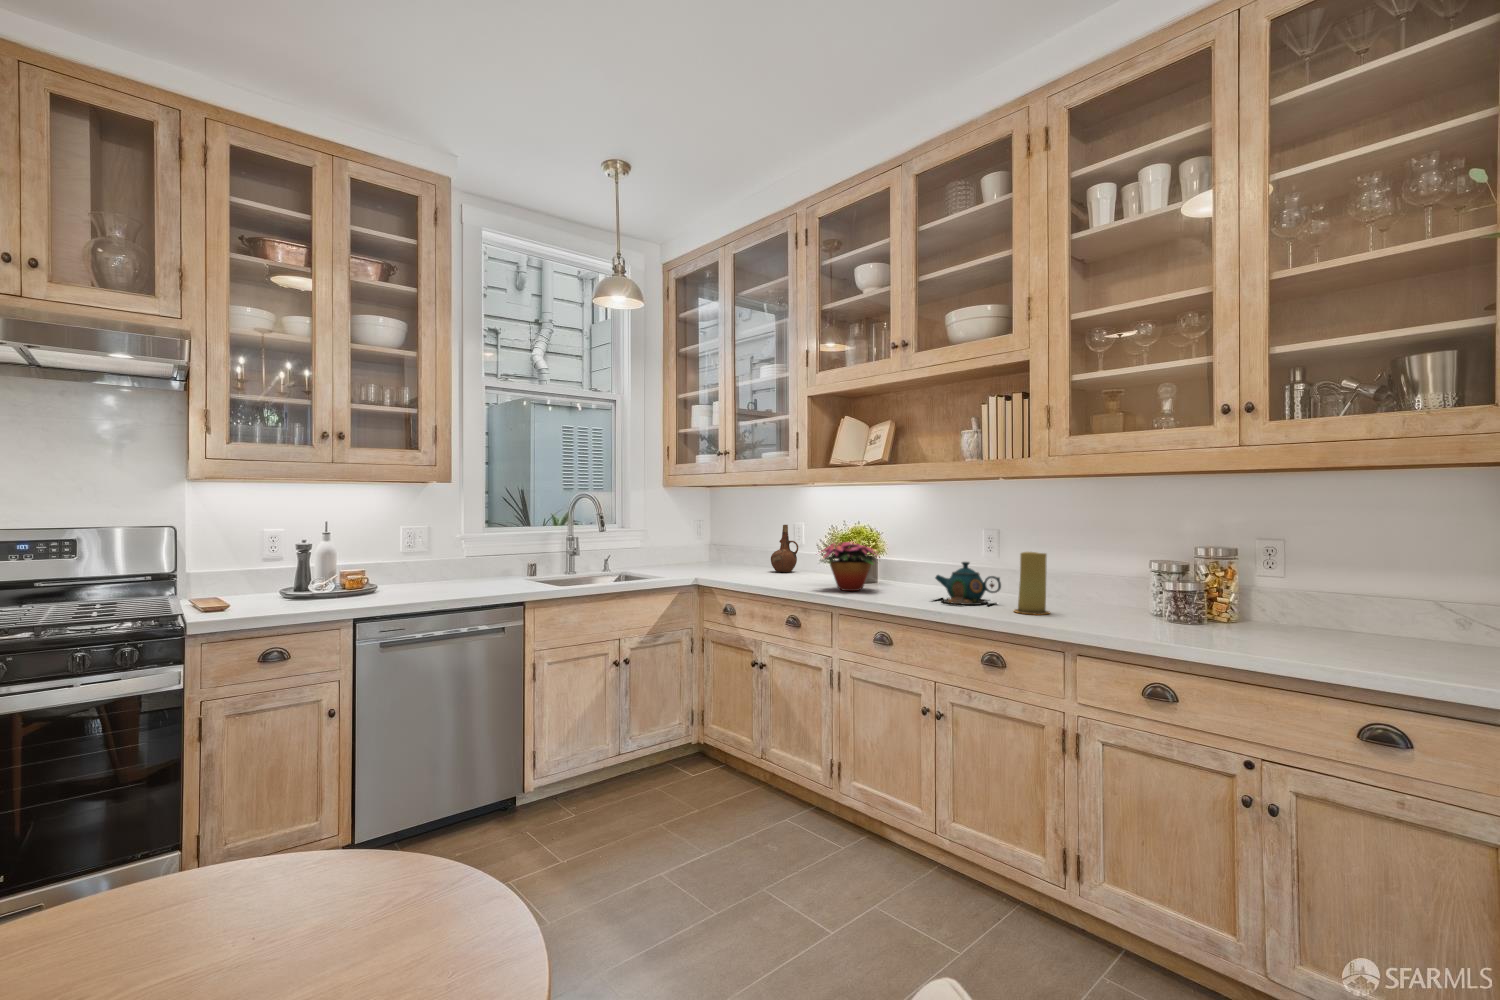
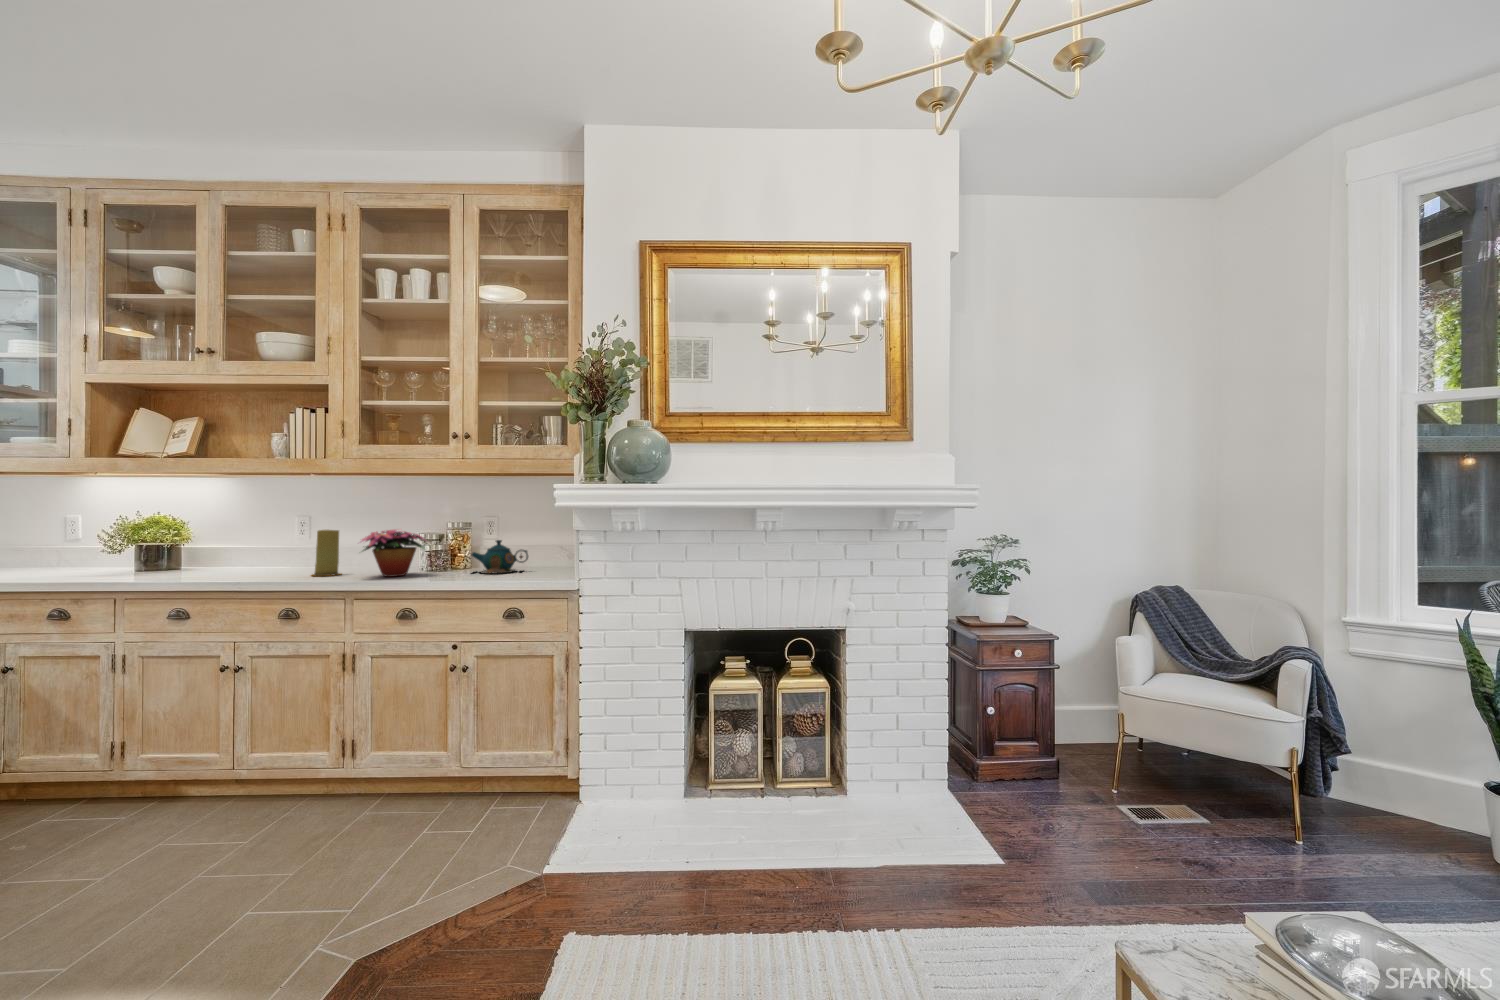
ceramic pitcher: present [771,525,798,572] -> none [29,516,75,567]
flower arrangement: present [822,542,876,591] -> present [362,530,424,577]
teapot: present [935,562,1001,605] -> present [472,540,528,574]

